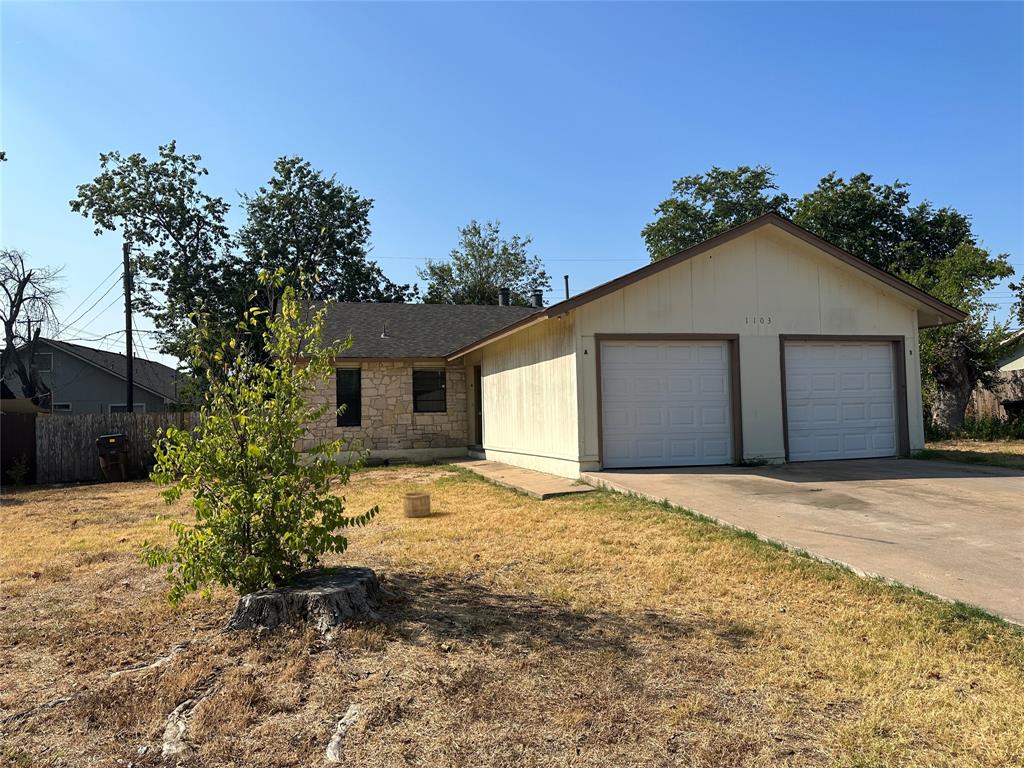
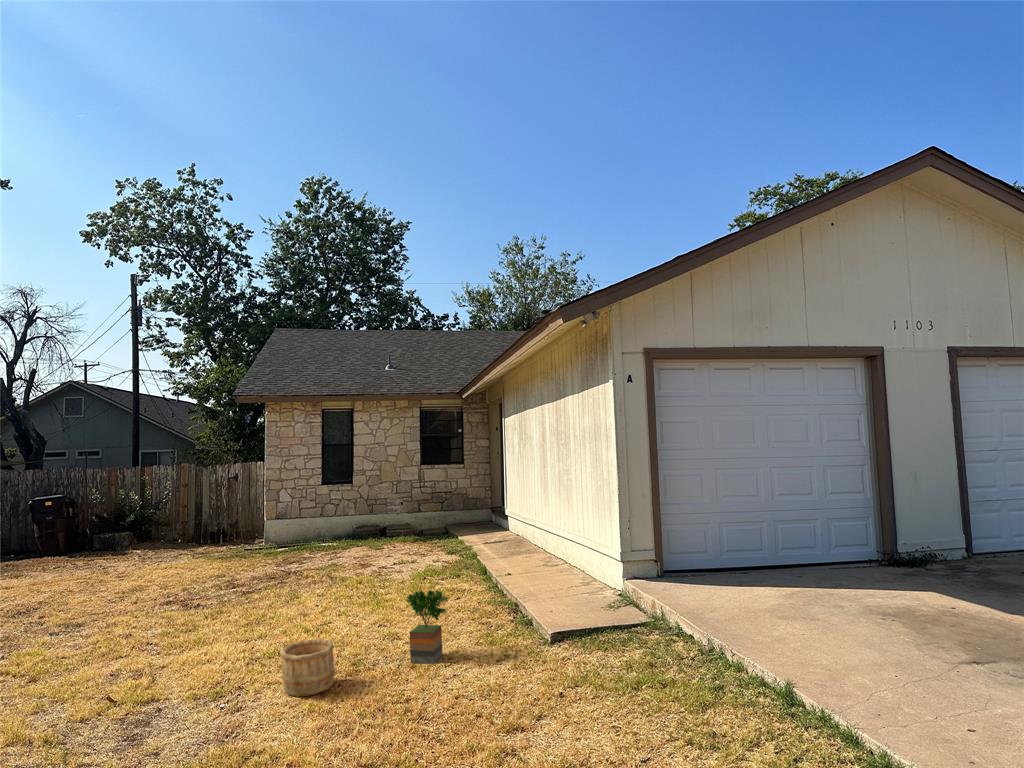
potted tree: none [462,468,487,507] -> present [406,590,448,664]

